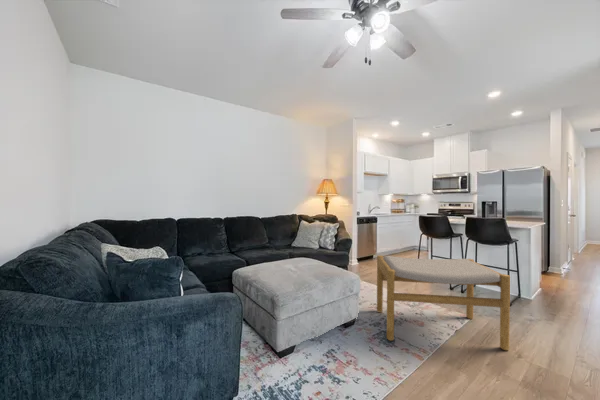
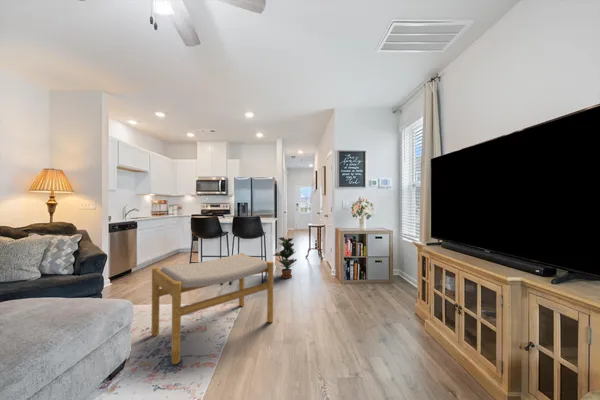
potted plant: none [528,250,578,310] -> present [274,237,297,279]

